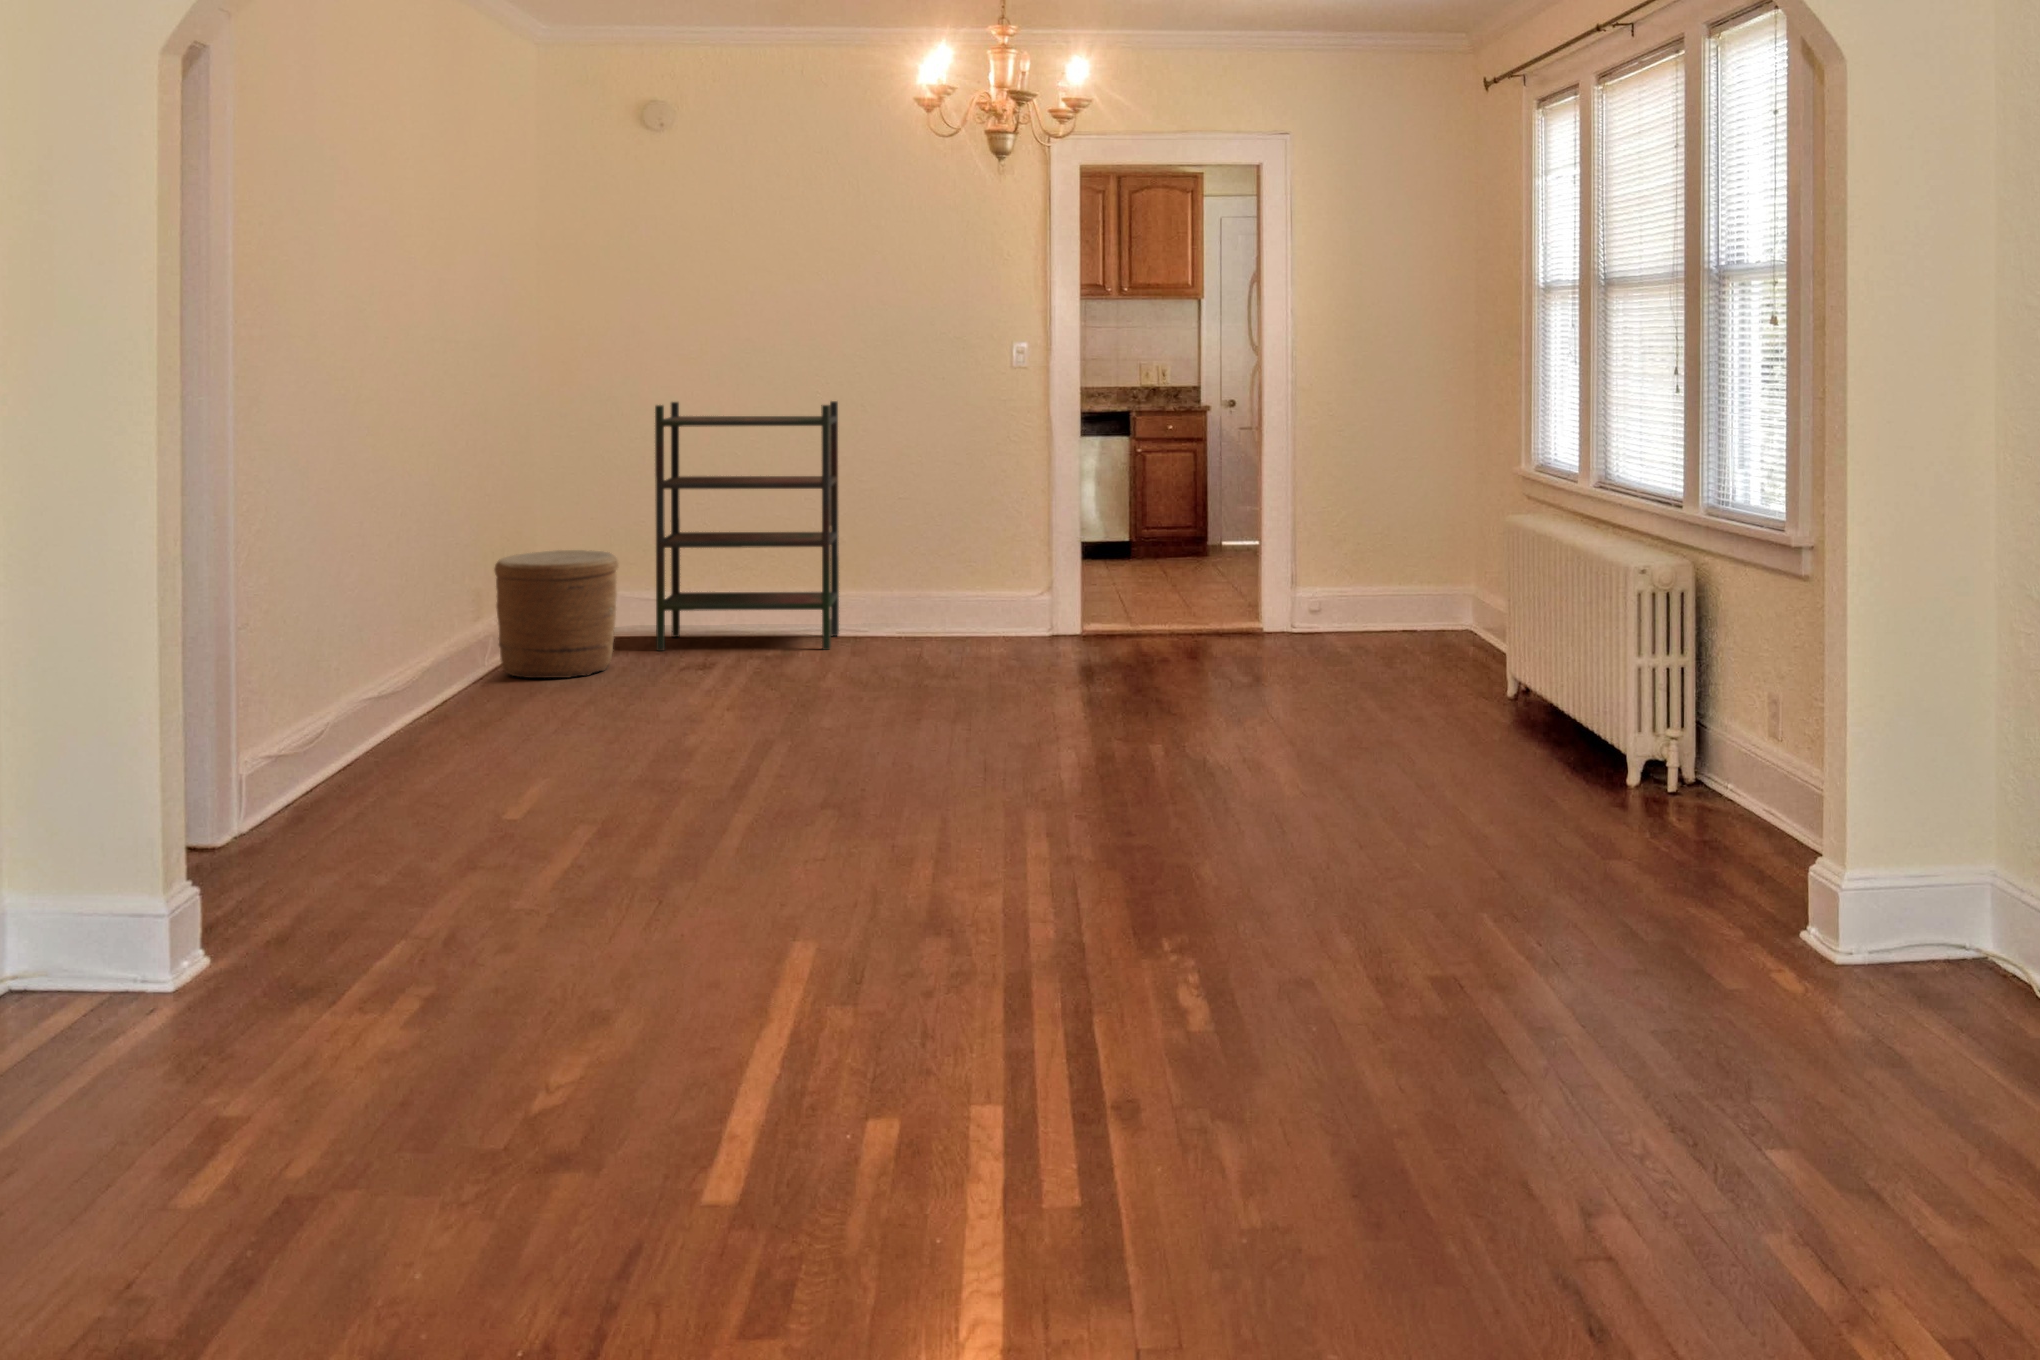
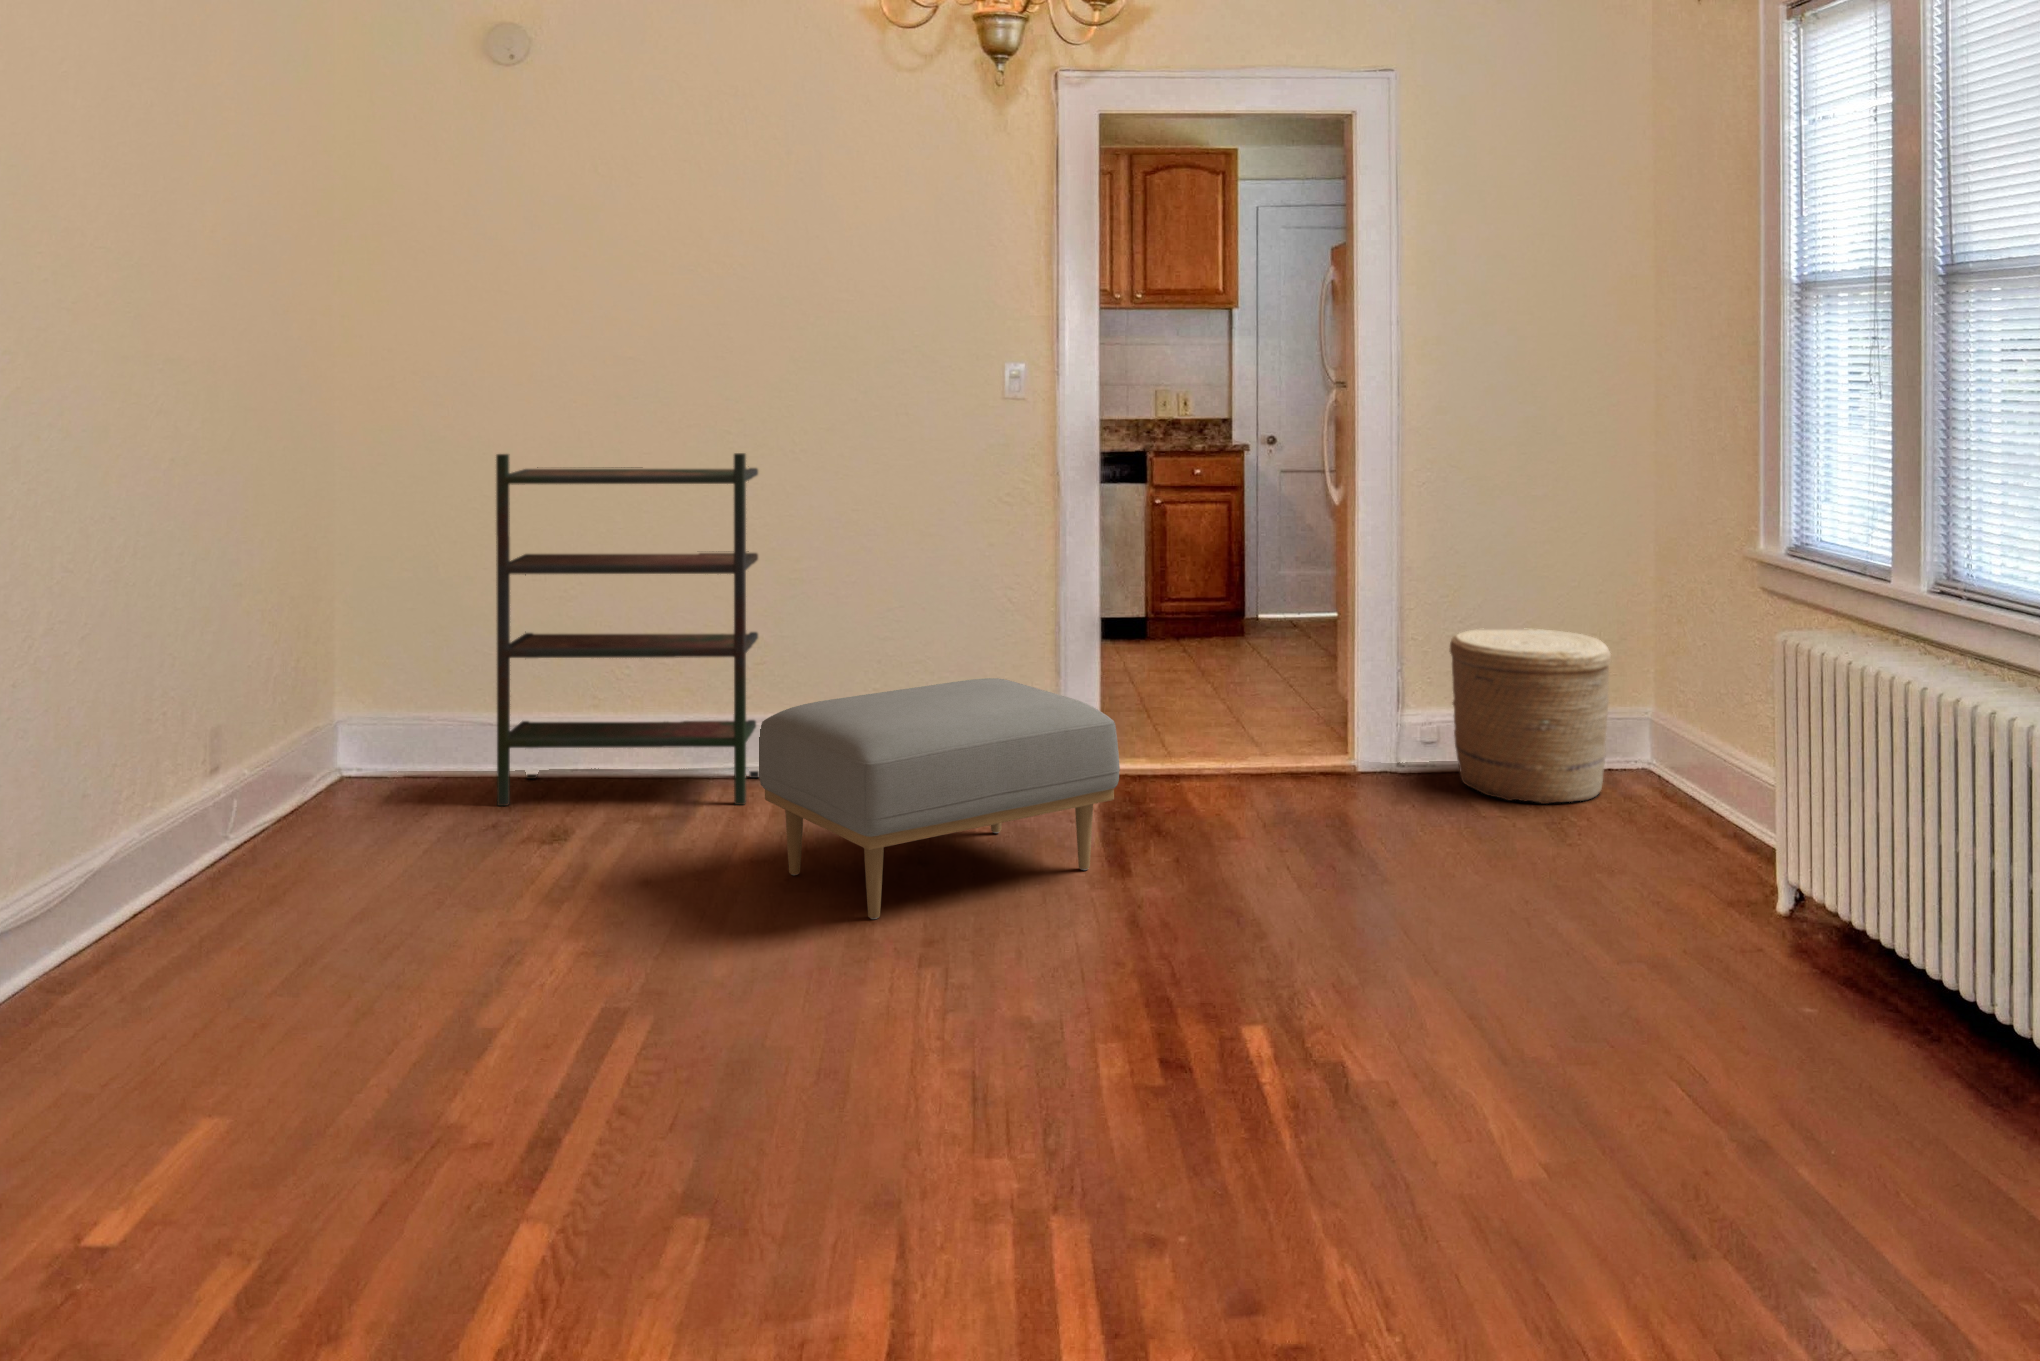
woven basket: present [494,550,619,678] -> present [1450,629,1611,804]
ottoman: none [844,557,1085,701] -> present [759,678,1120,919]

